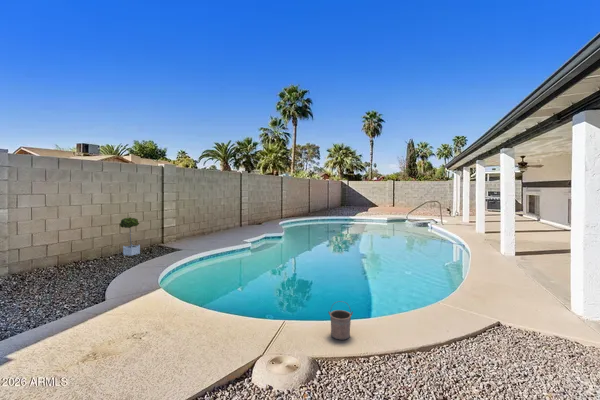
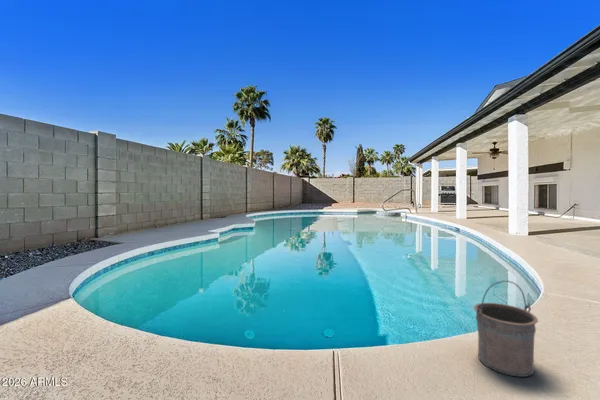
potted tree: present [120,217,140,256] -> none [17,193,54,253]

